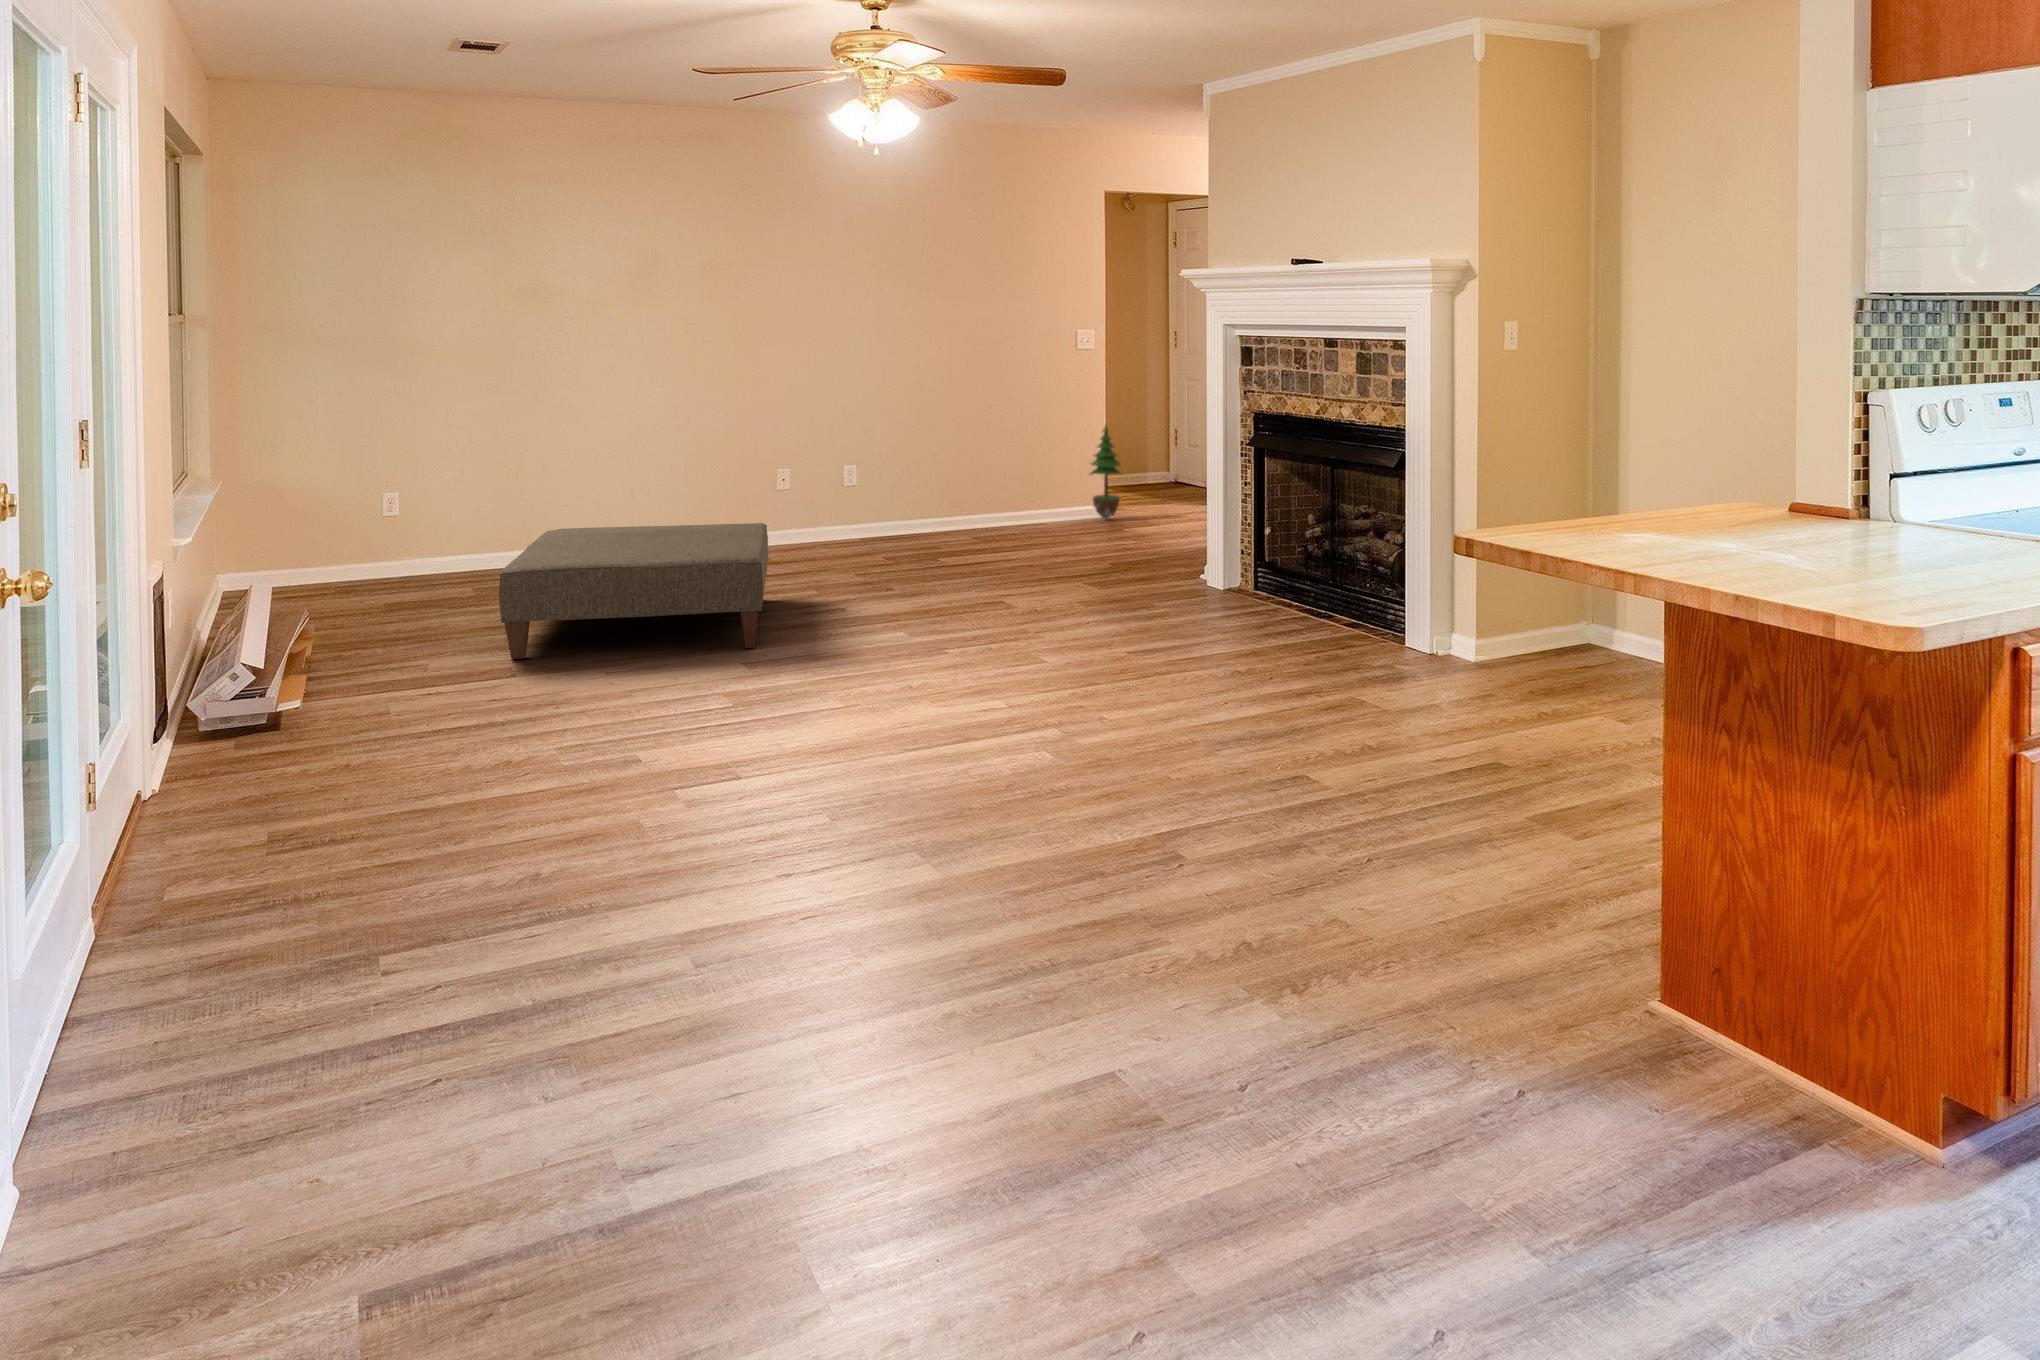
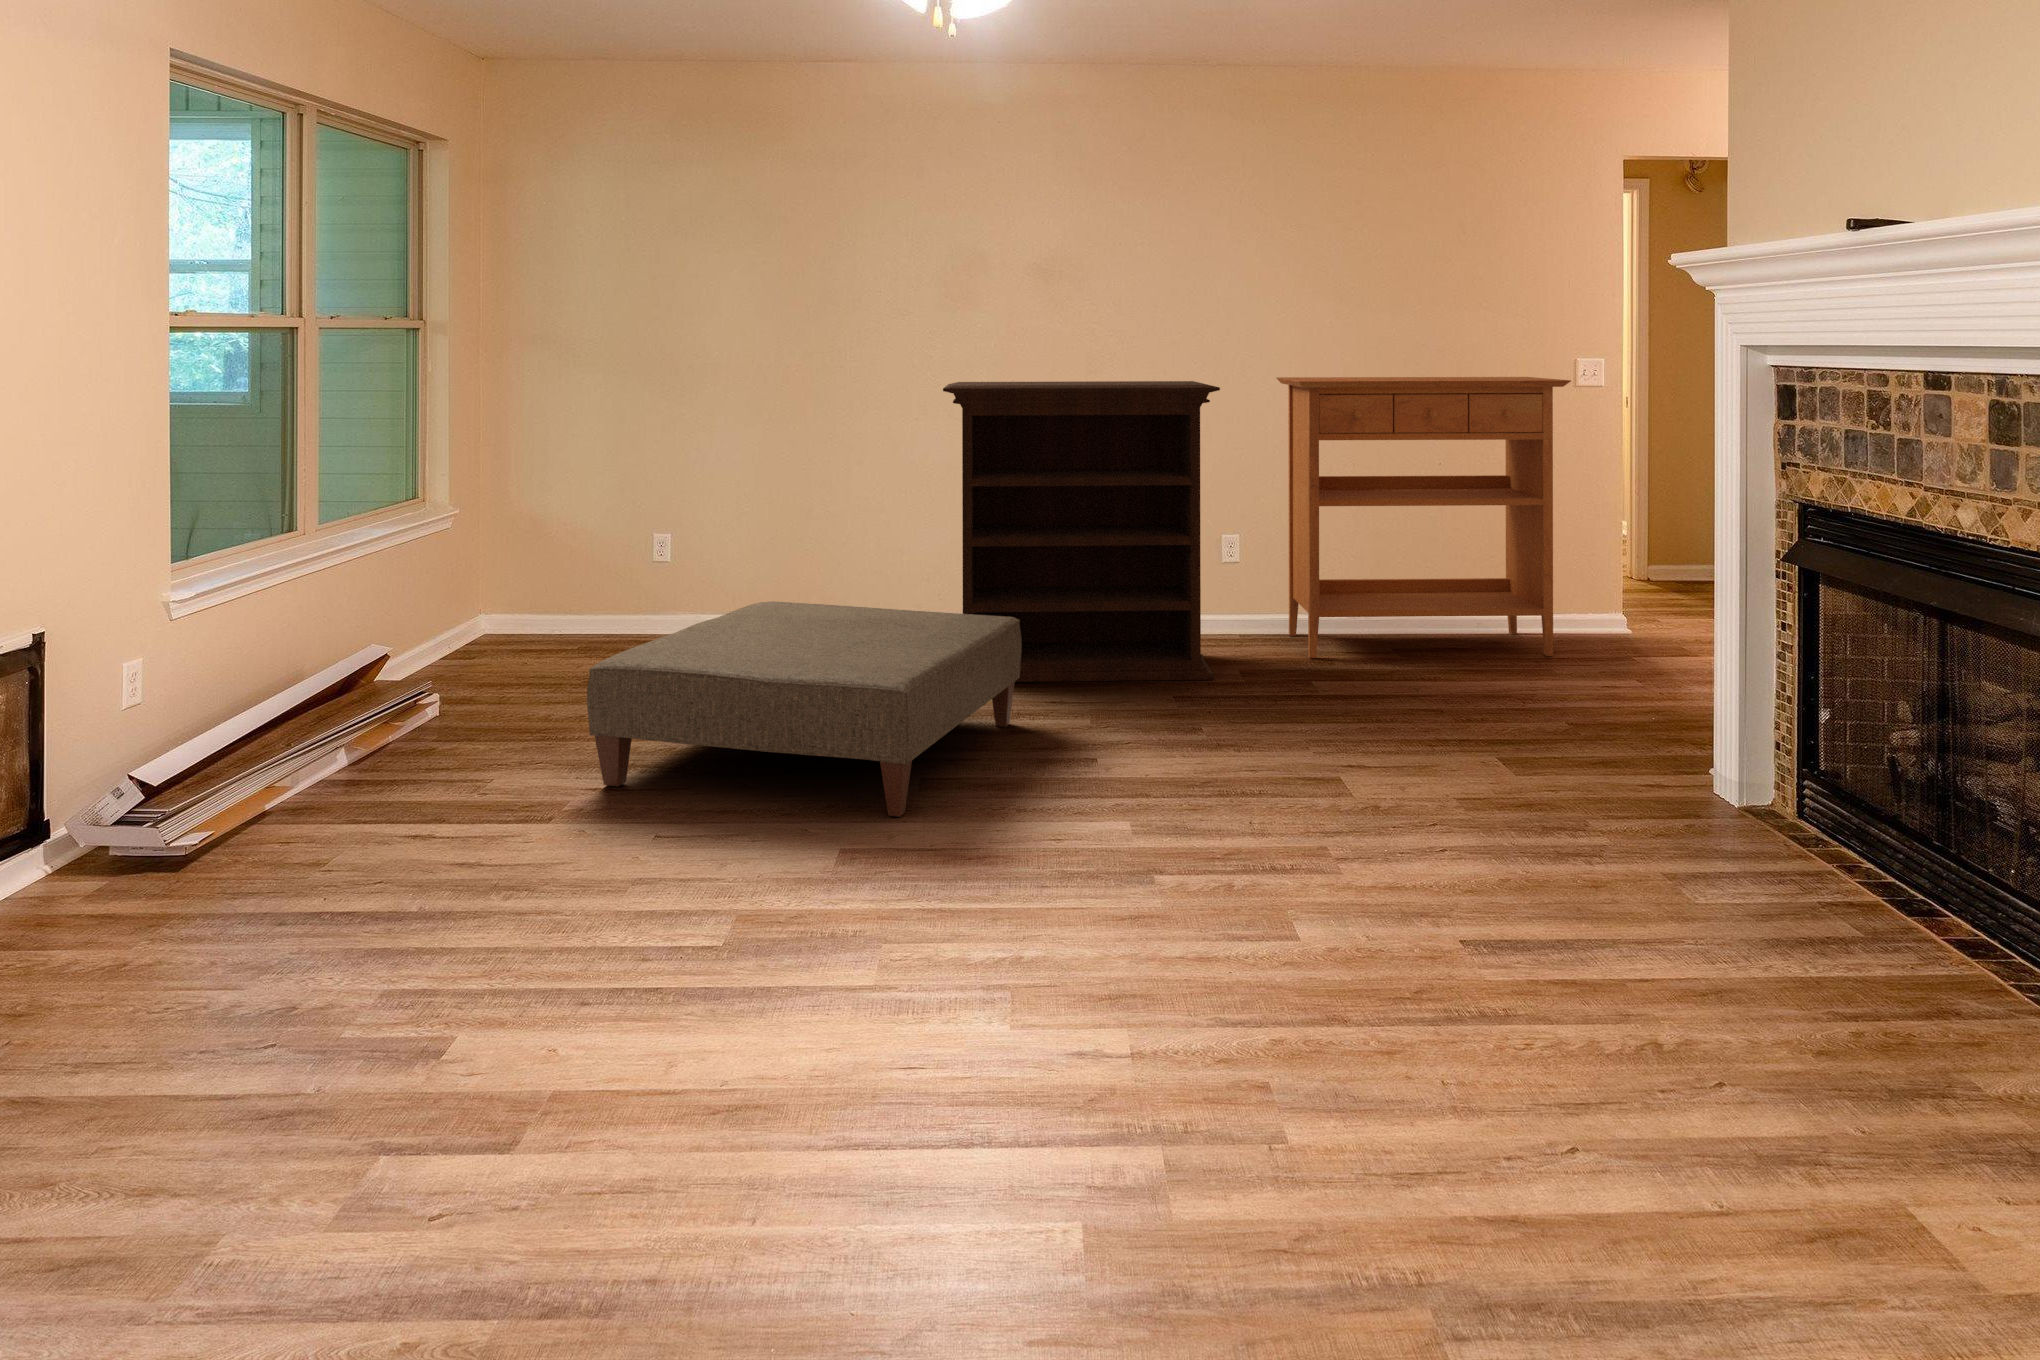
console table: none [886,344,1088,548] -> present [1276,377,1571,658]
bookshelf: none [656,352,876,584] -> present [943,381,1220,682]
potted tree: present [1089,426,1121,519] -> none [1588,494,1642,636]

